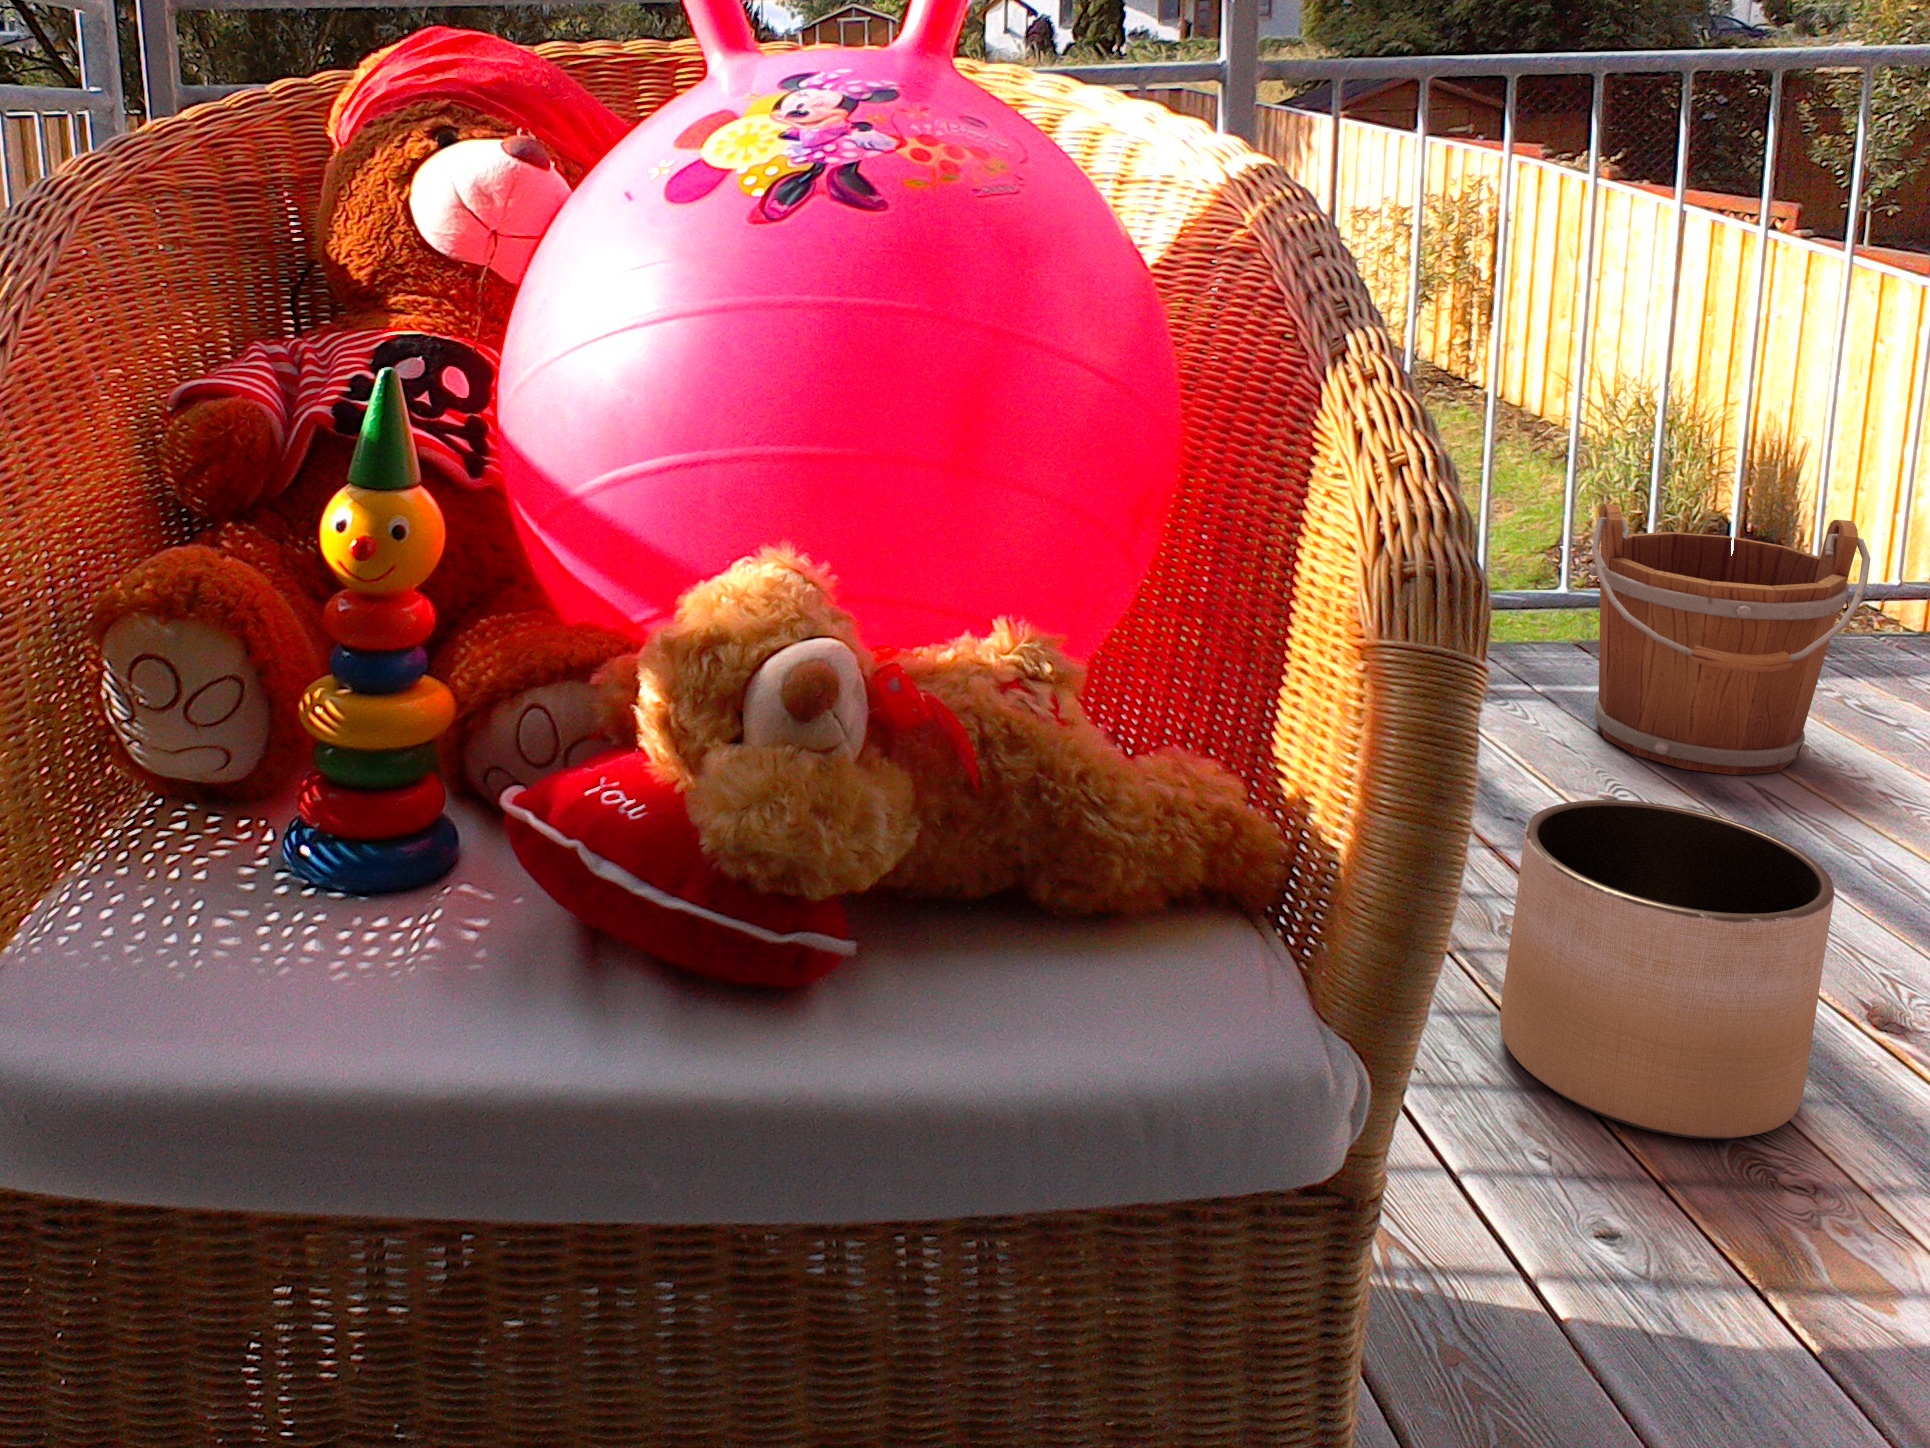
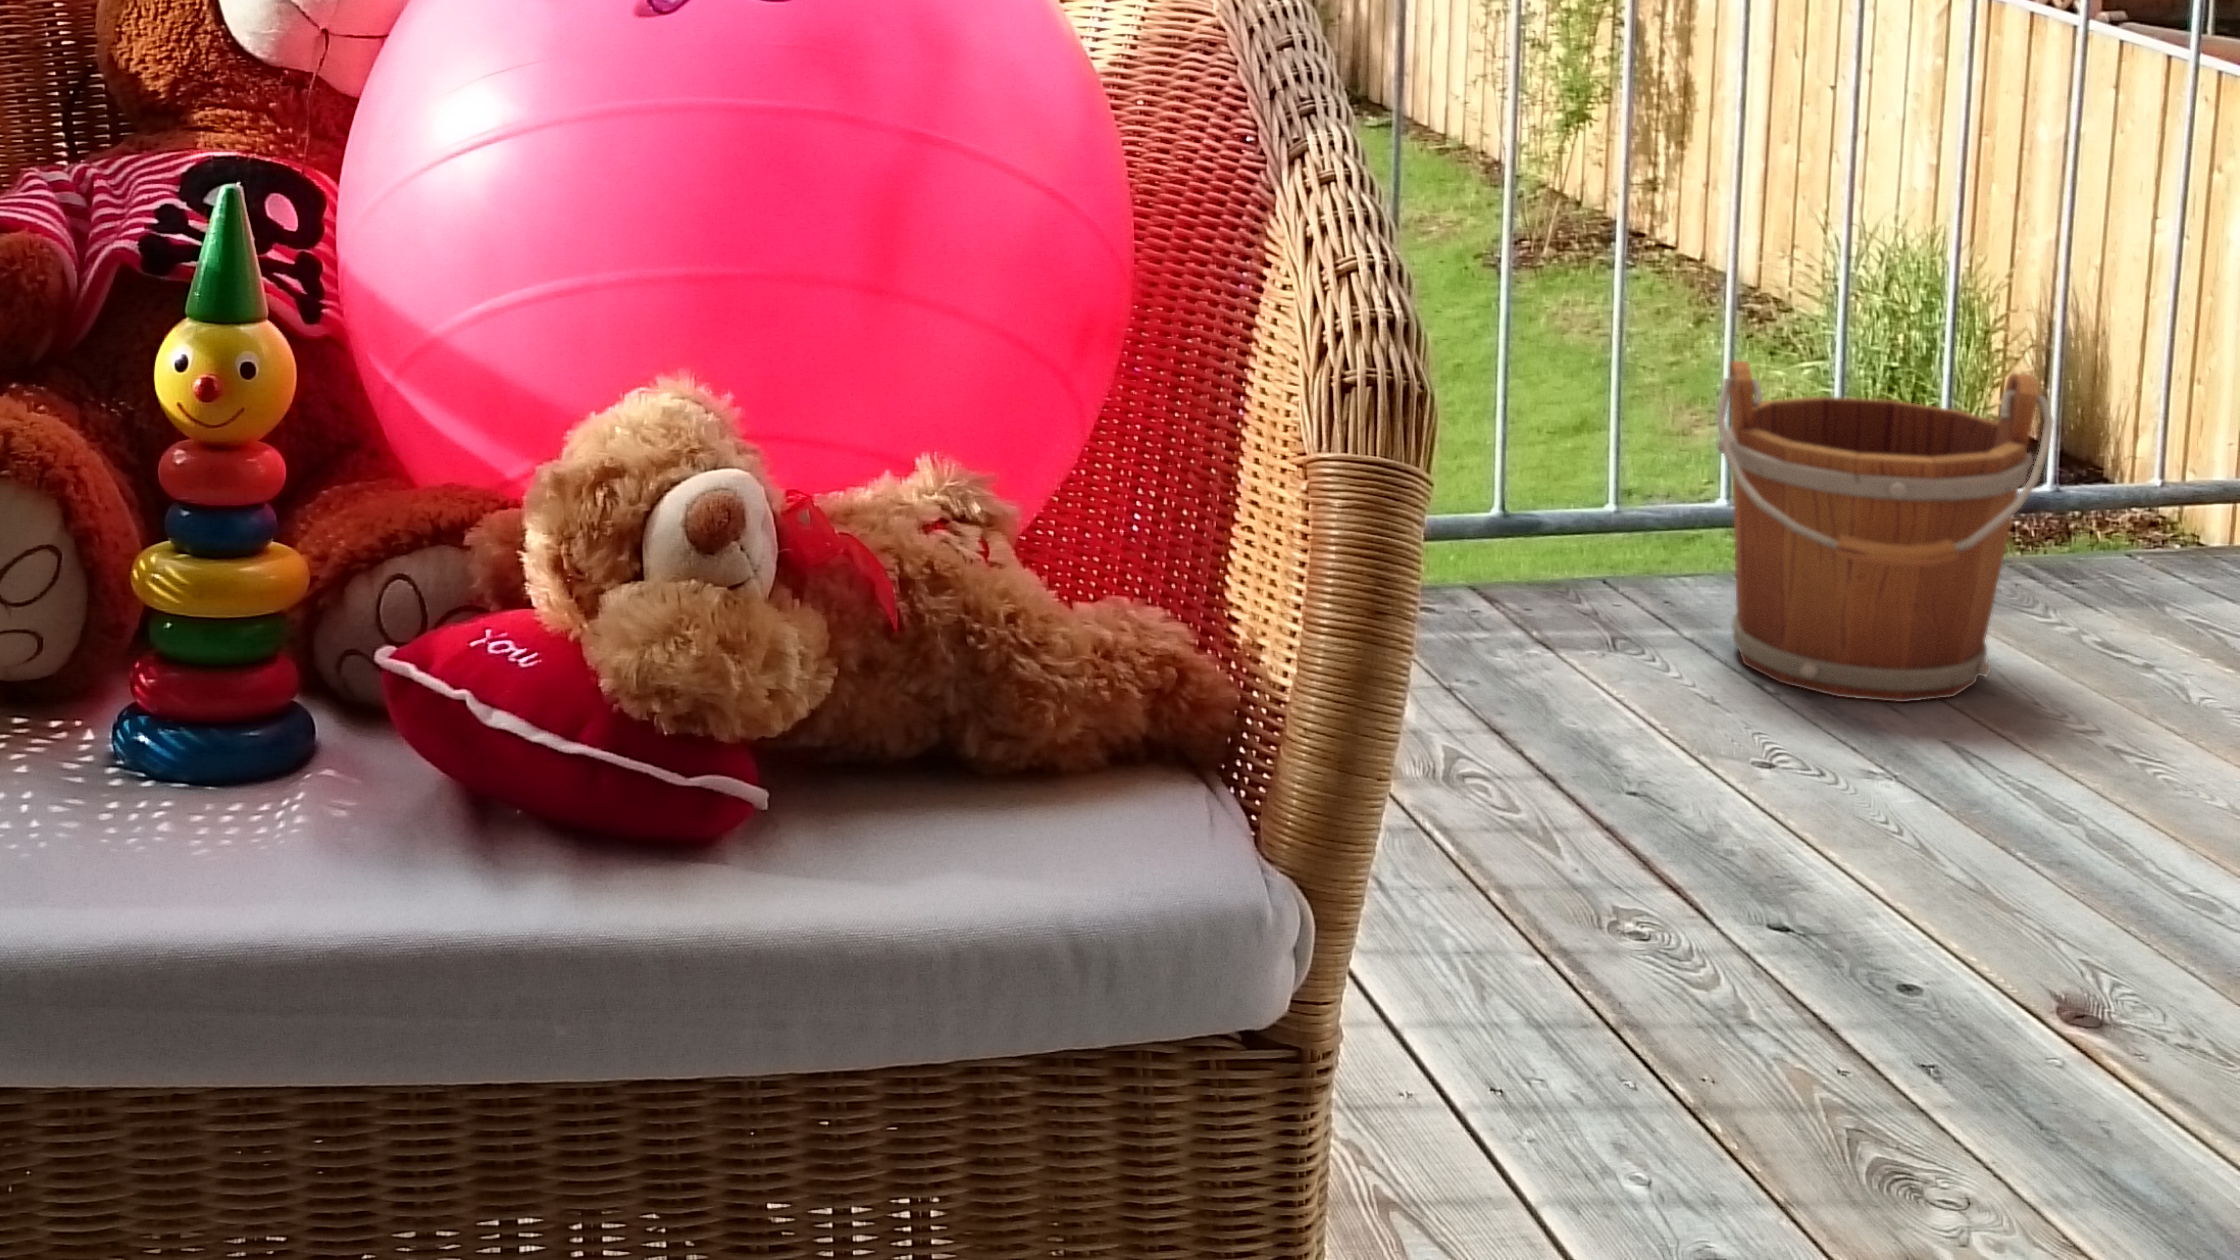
planter: present [1500,800,1835,1139] -> none [1572,706,1940,1099]

